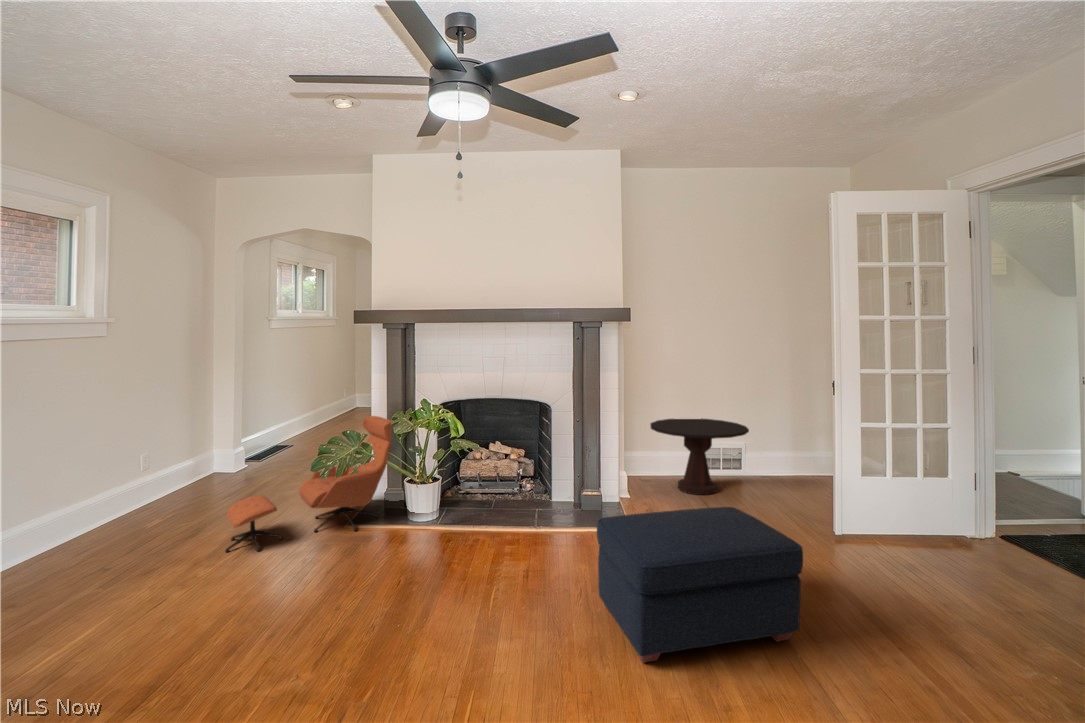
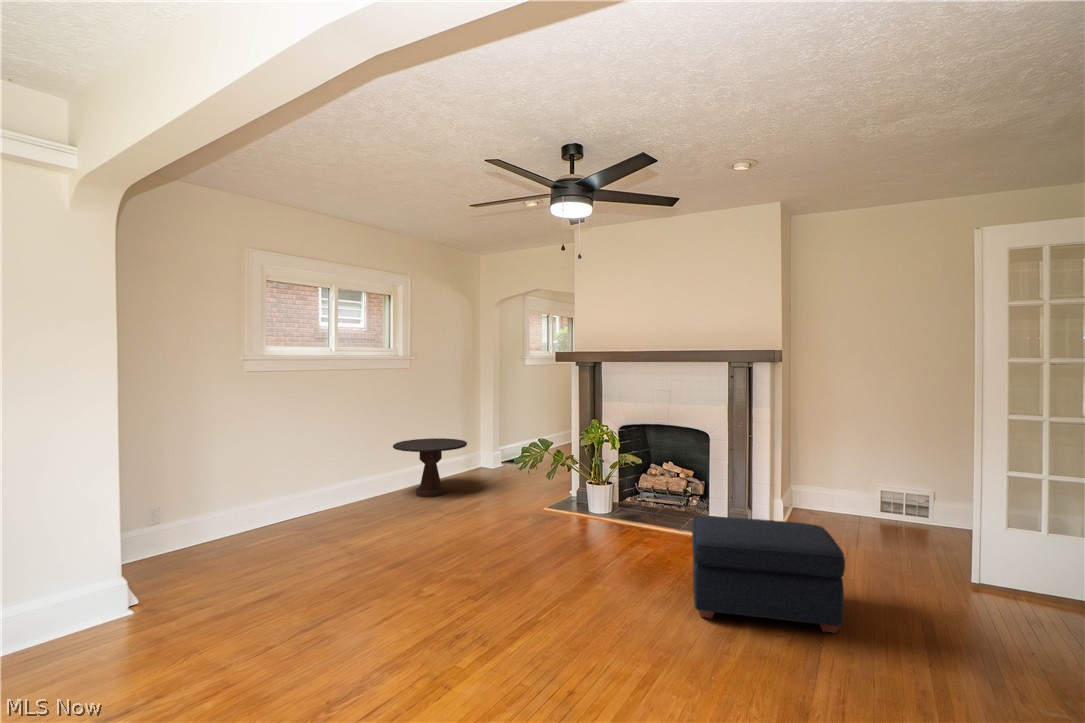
lounge chair: present [226,416,391,552] -> none [473,433,582,515]
side table: present [651,418,749,495] -> present [393,438,467,497]

